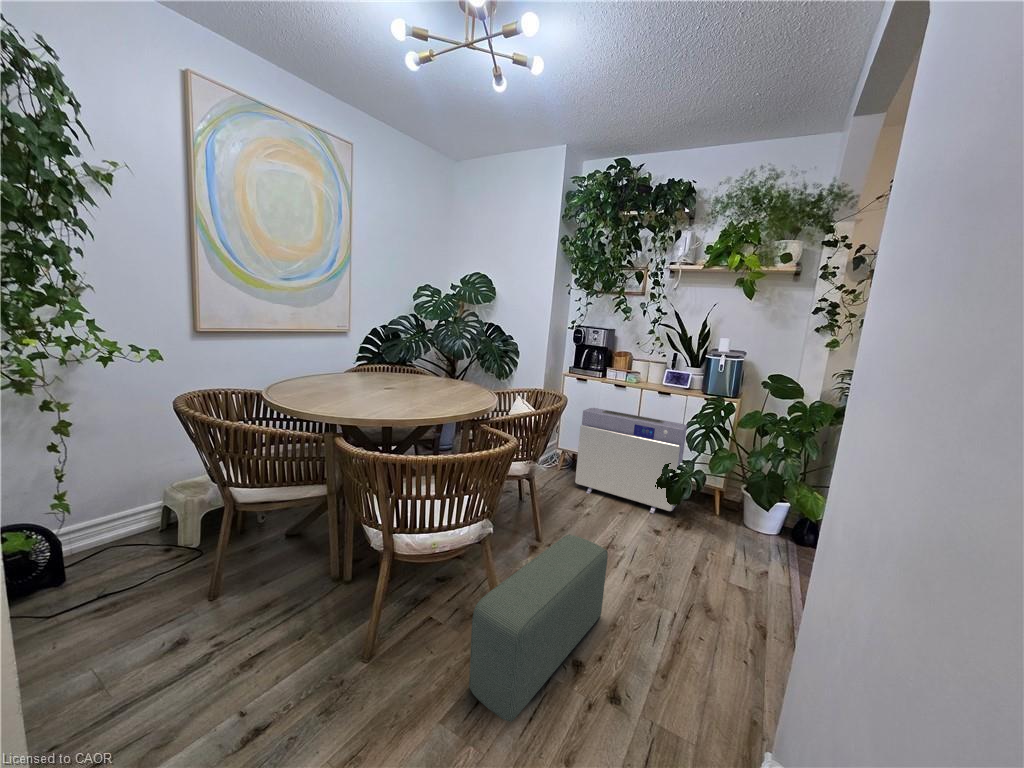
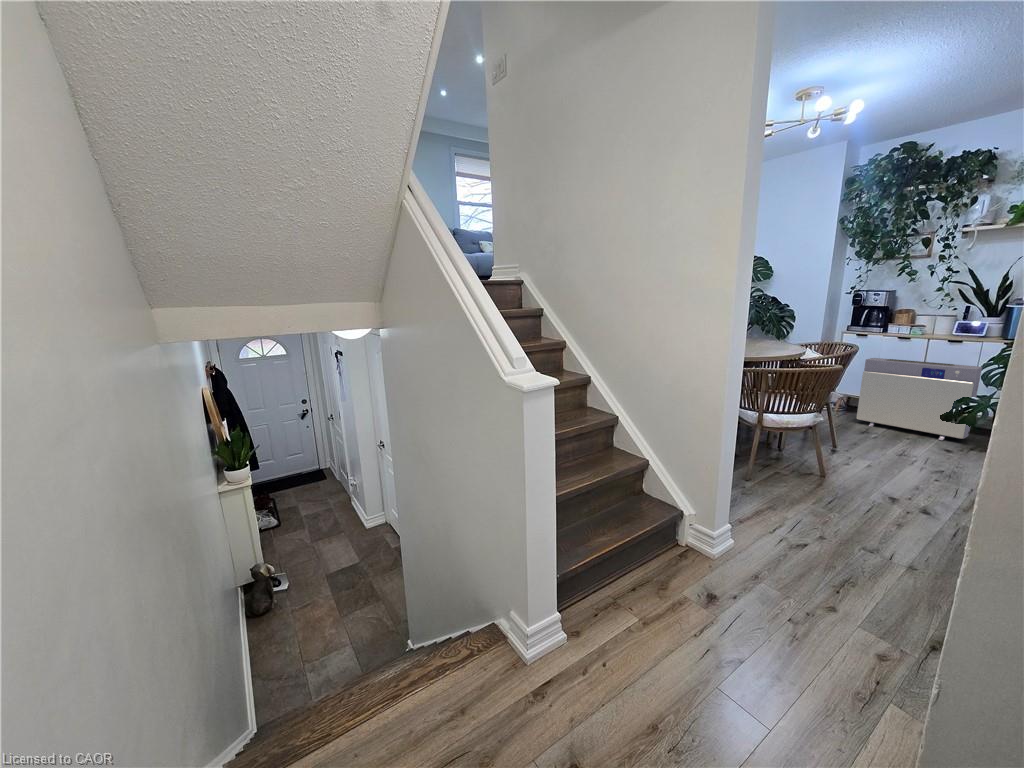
pouf: present [469,534,608,722] -> none [821,426,910,501]

